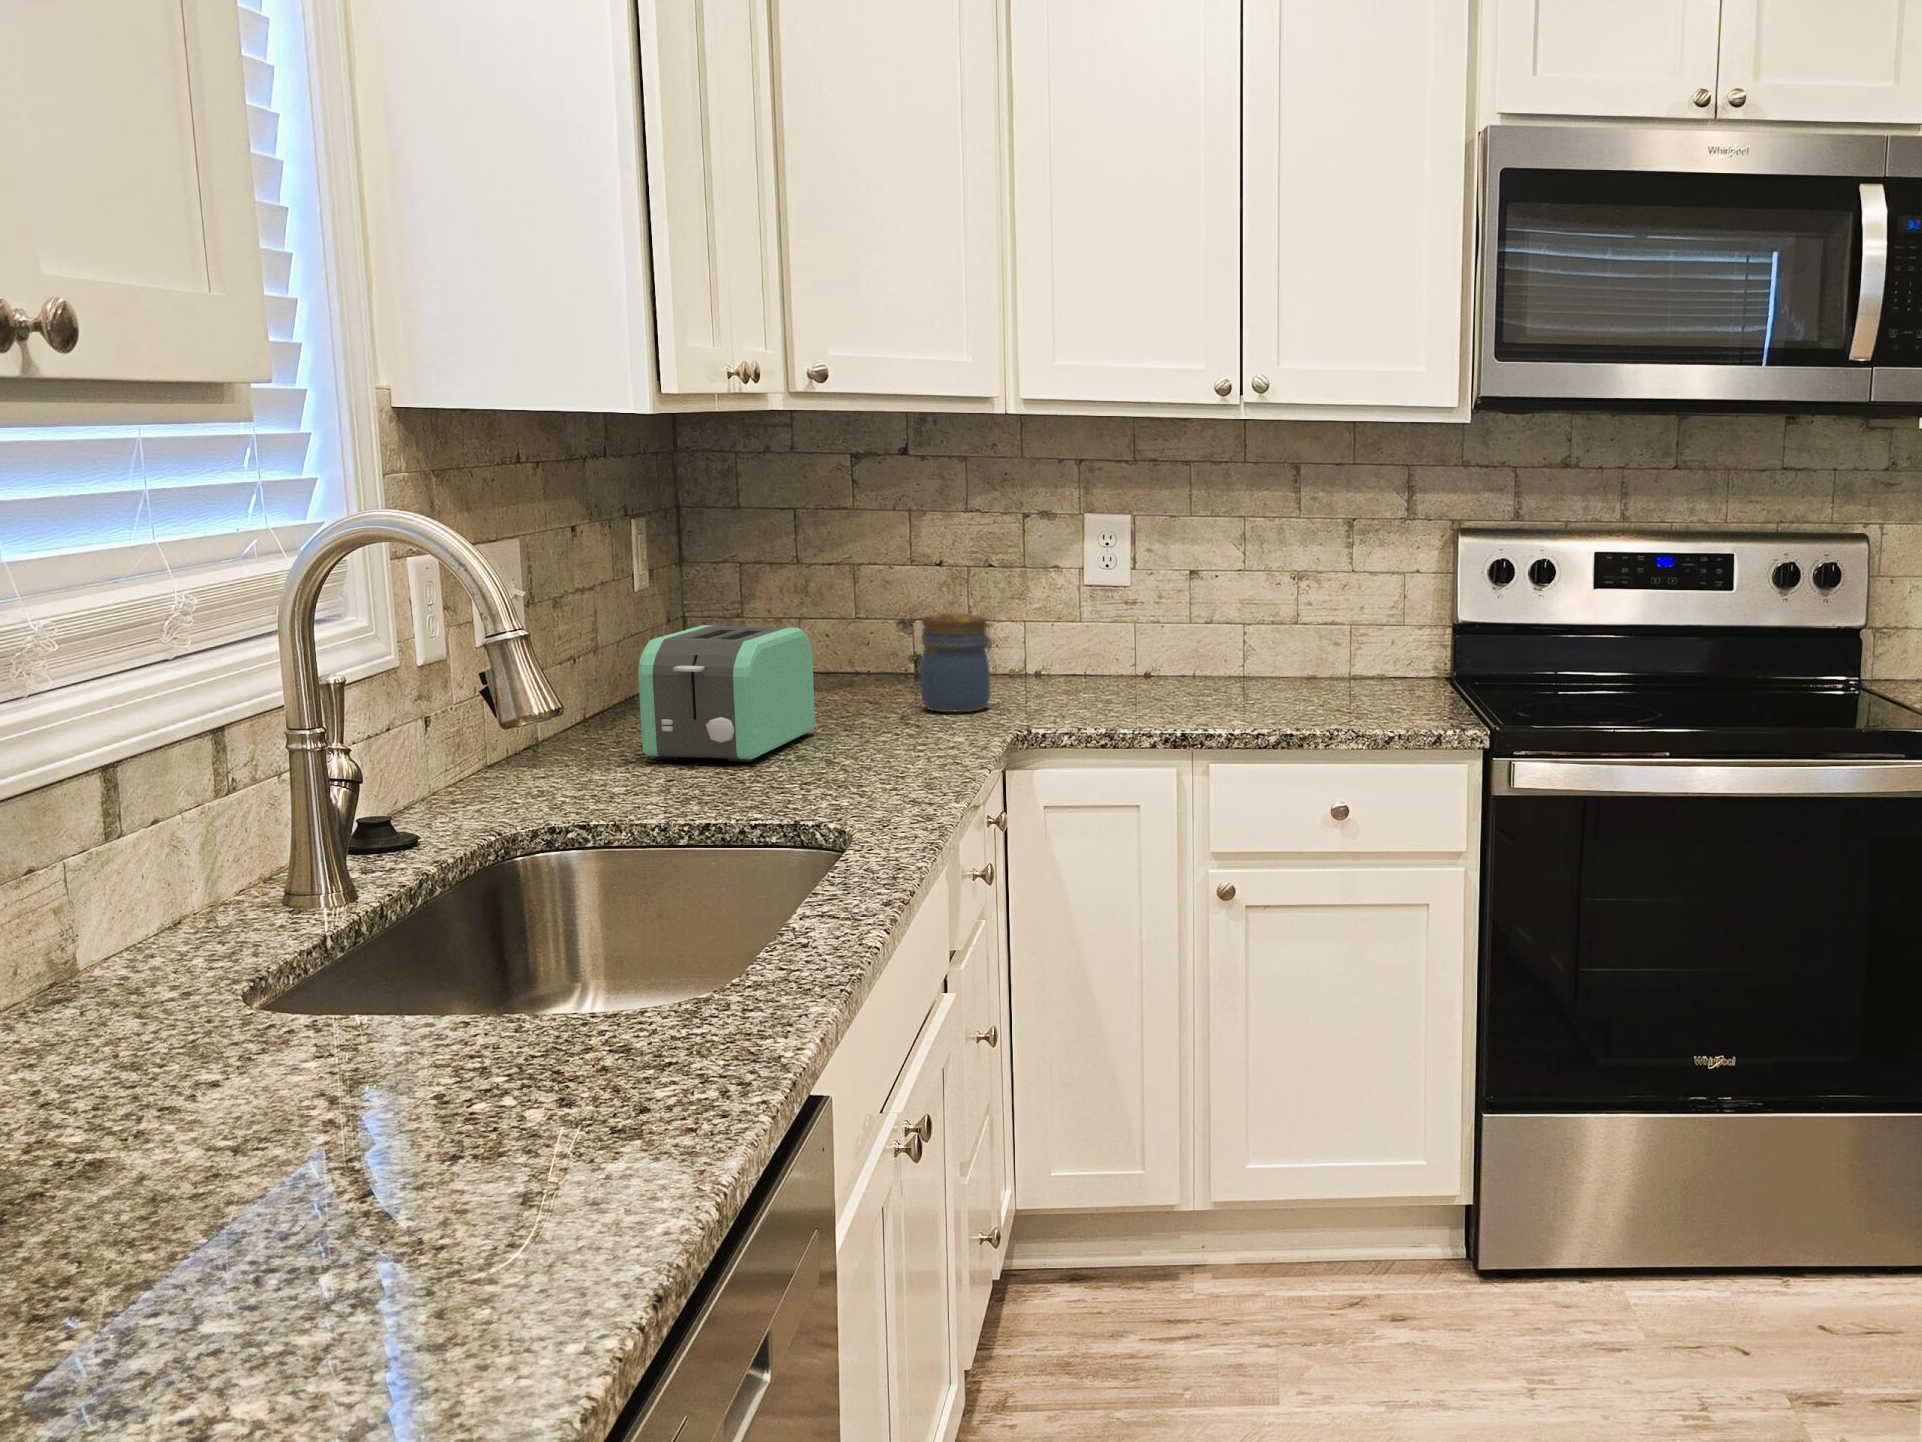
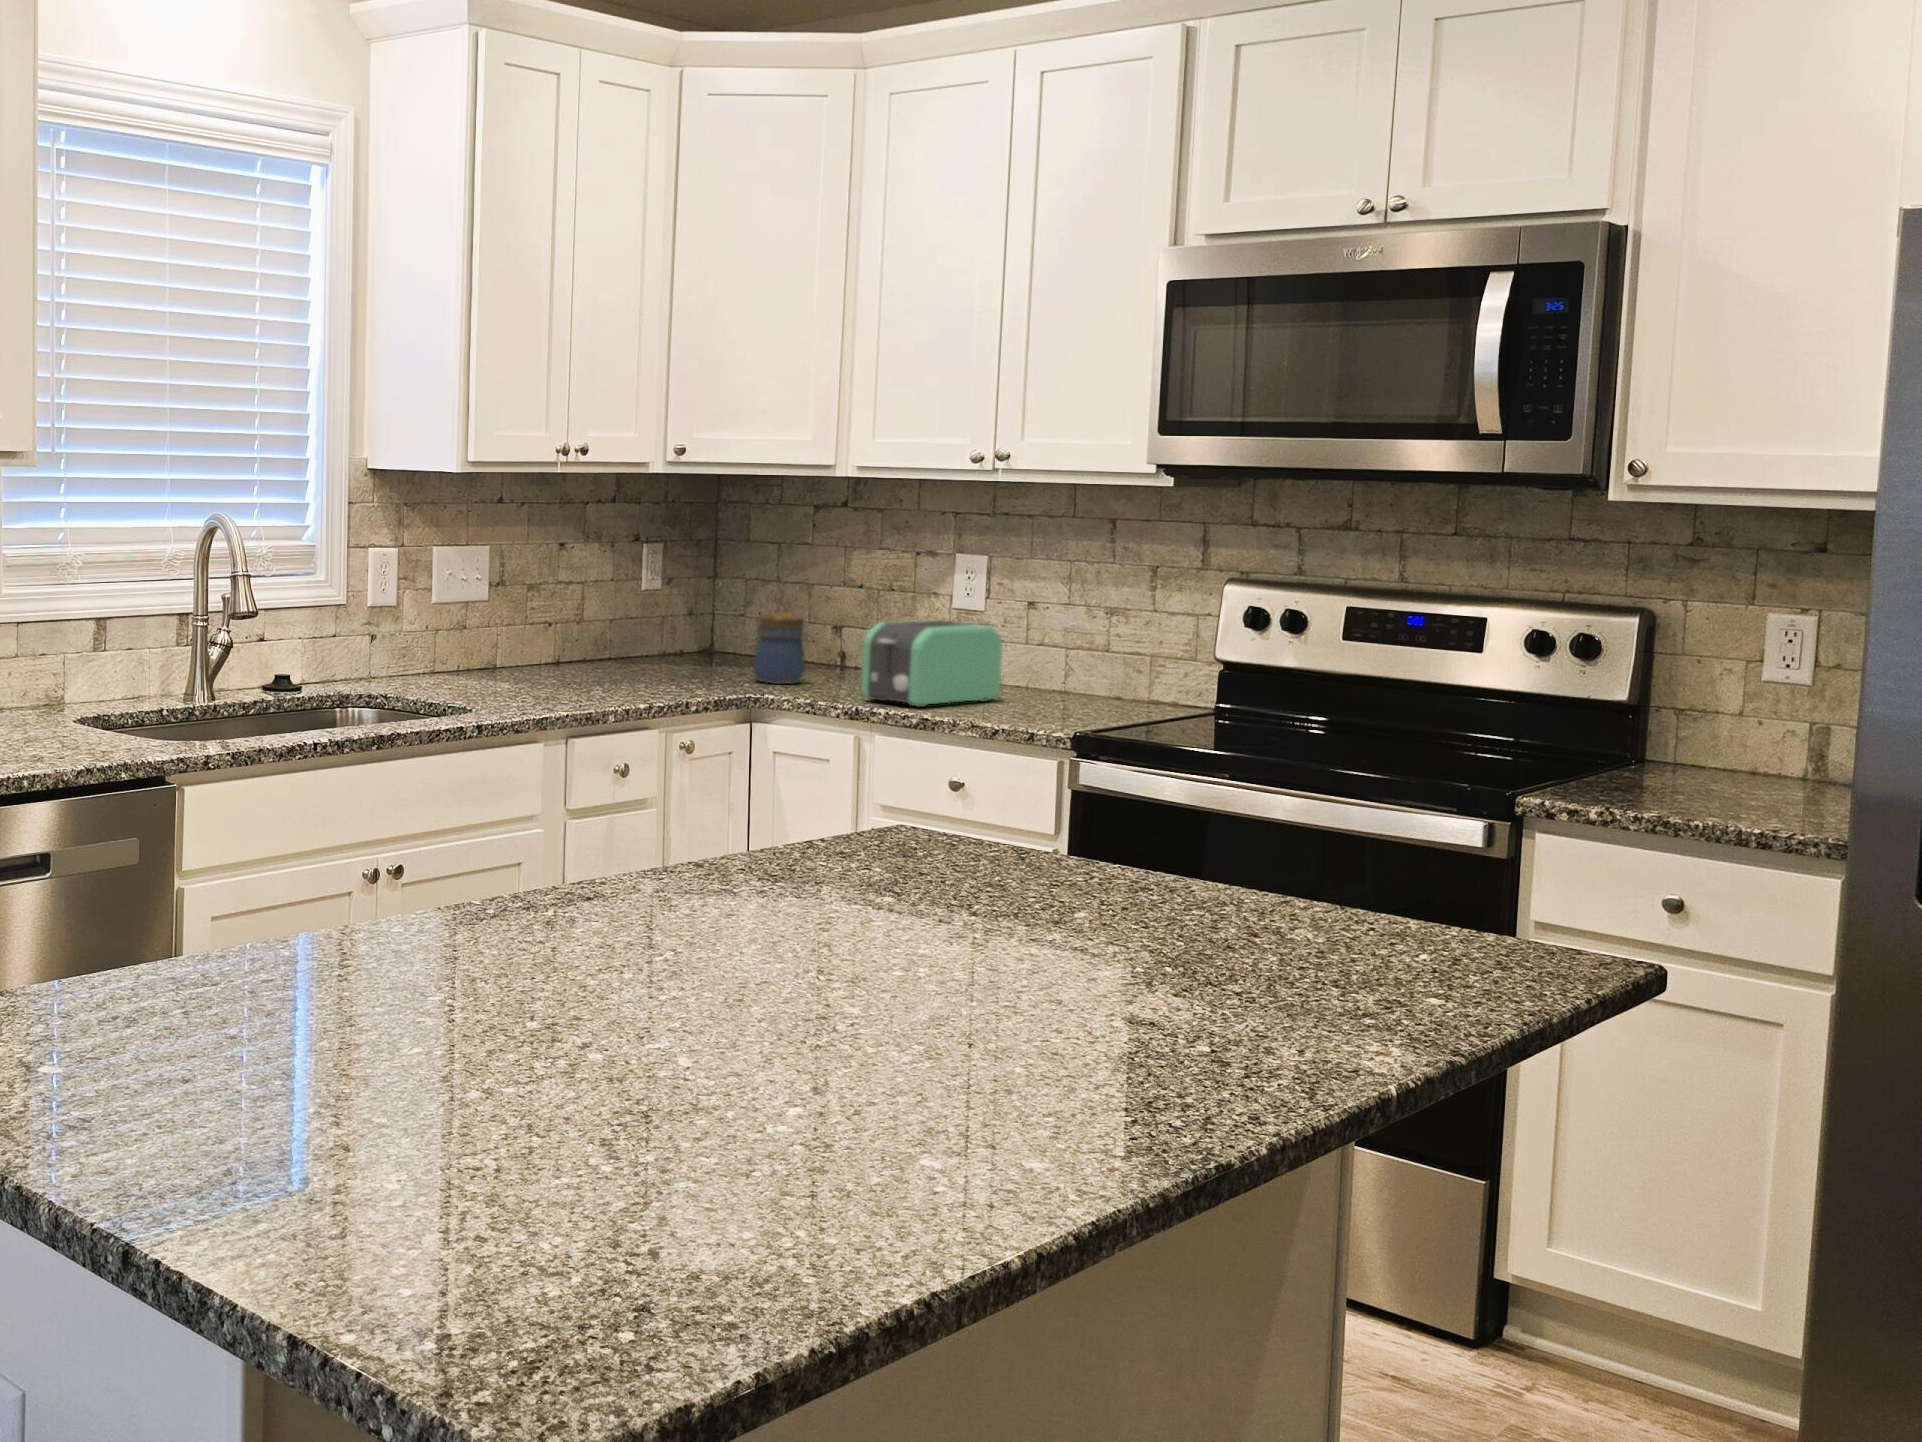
toaster: present [638,625,815,762] -> present [861,620,1002,707]

